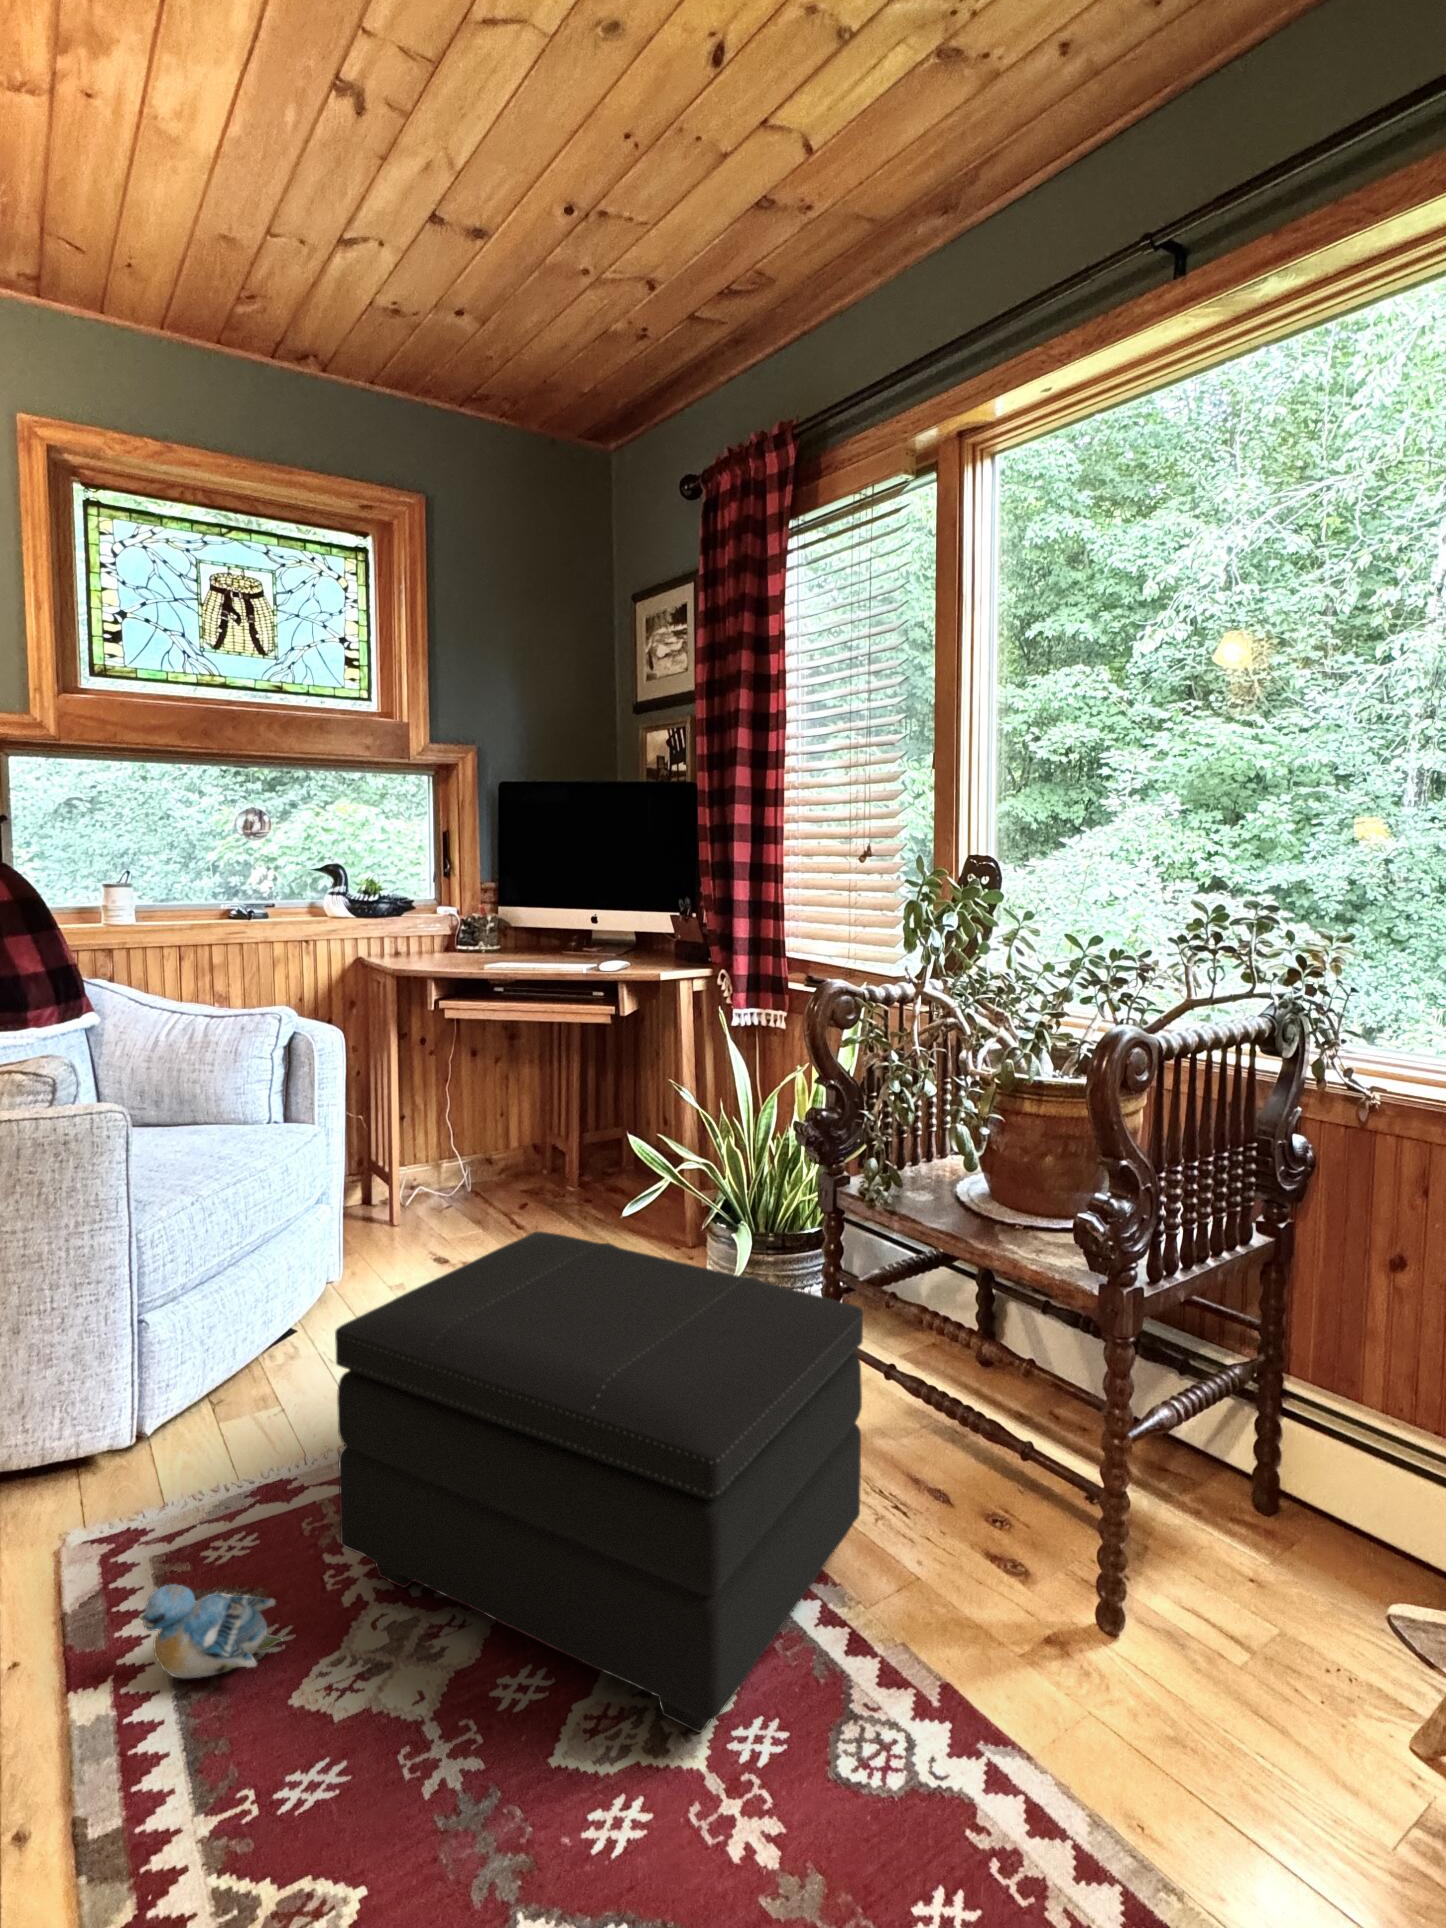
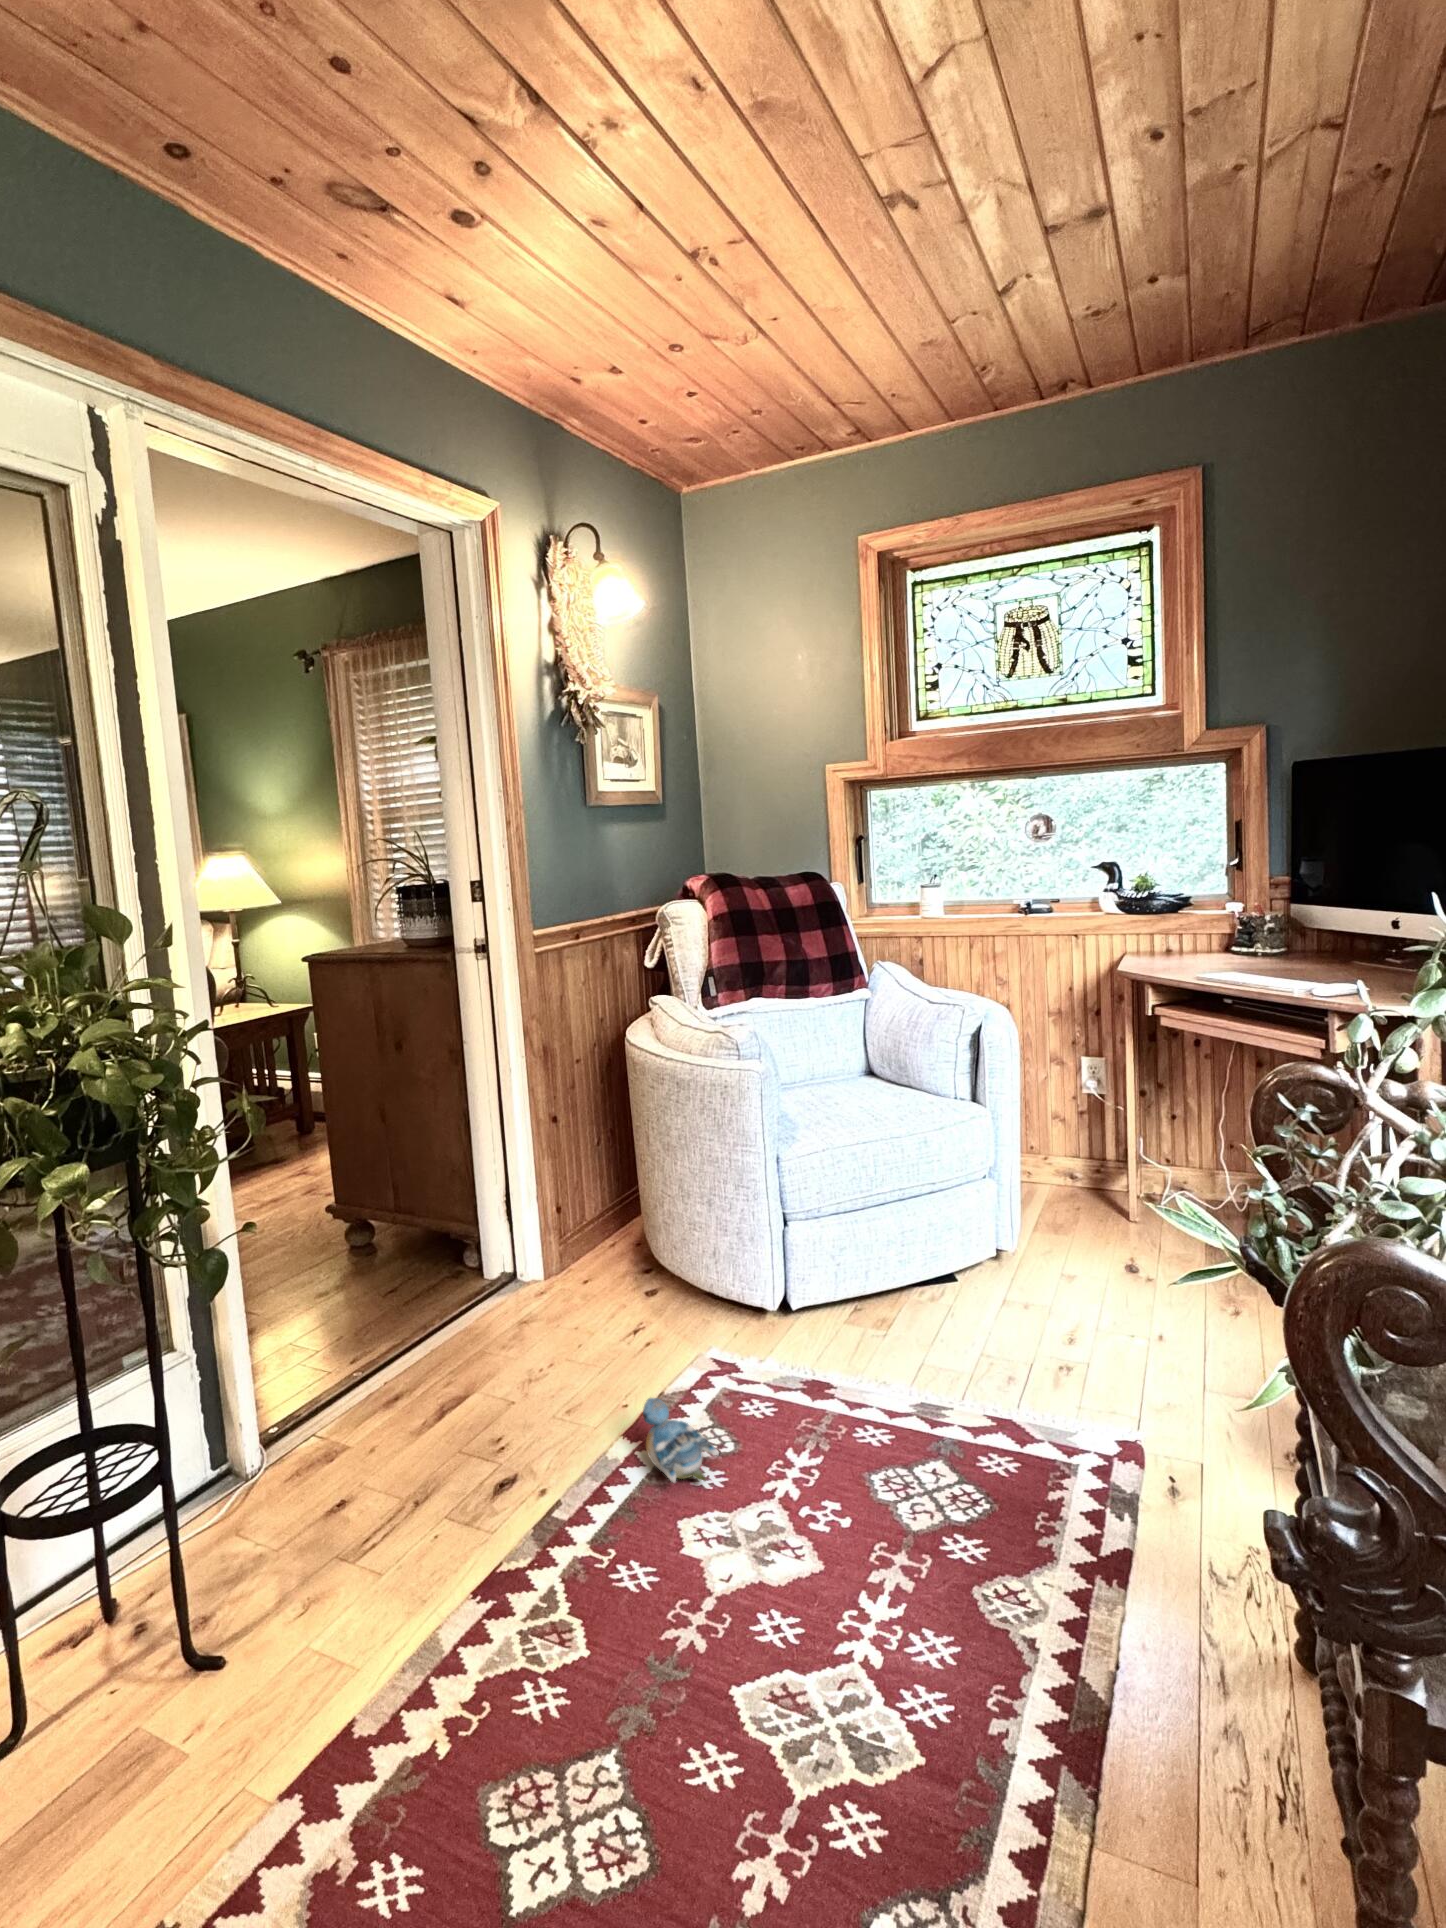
footstool: present [335,1231,863,1732] -> none [766,1261,1173,1777]

